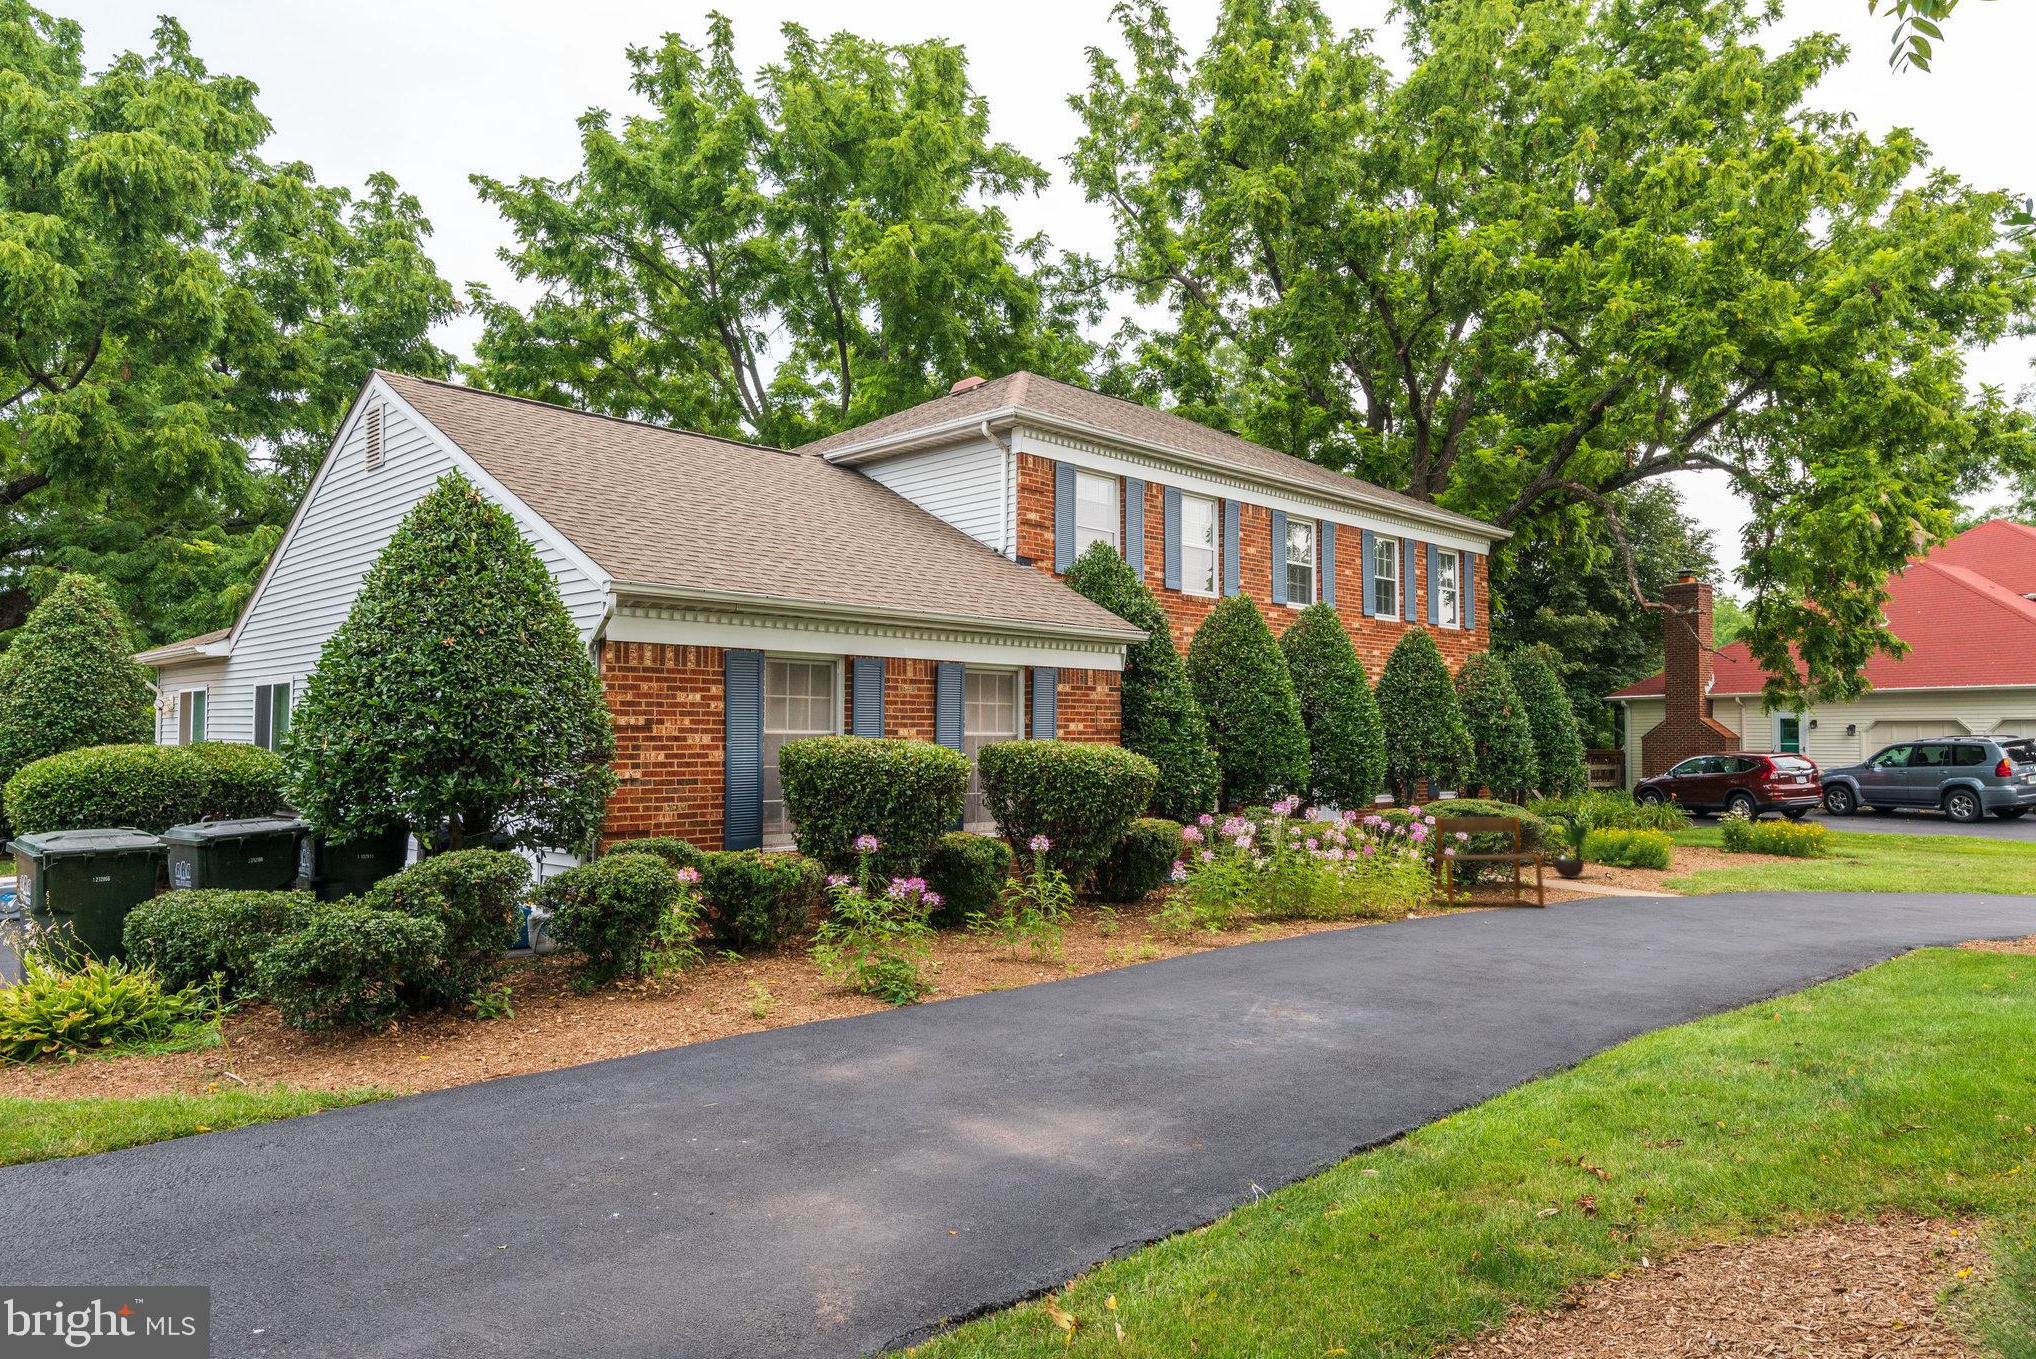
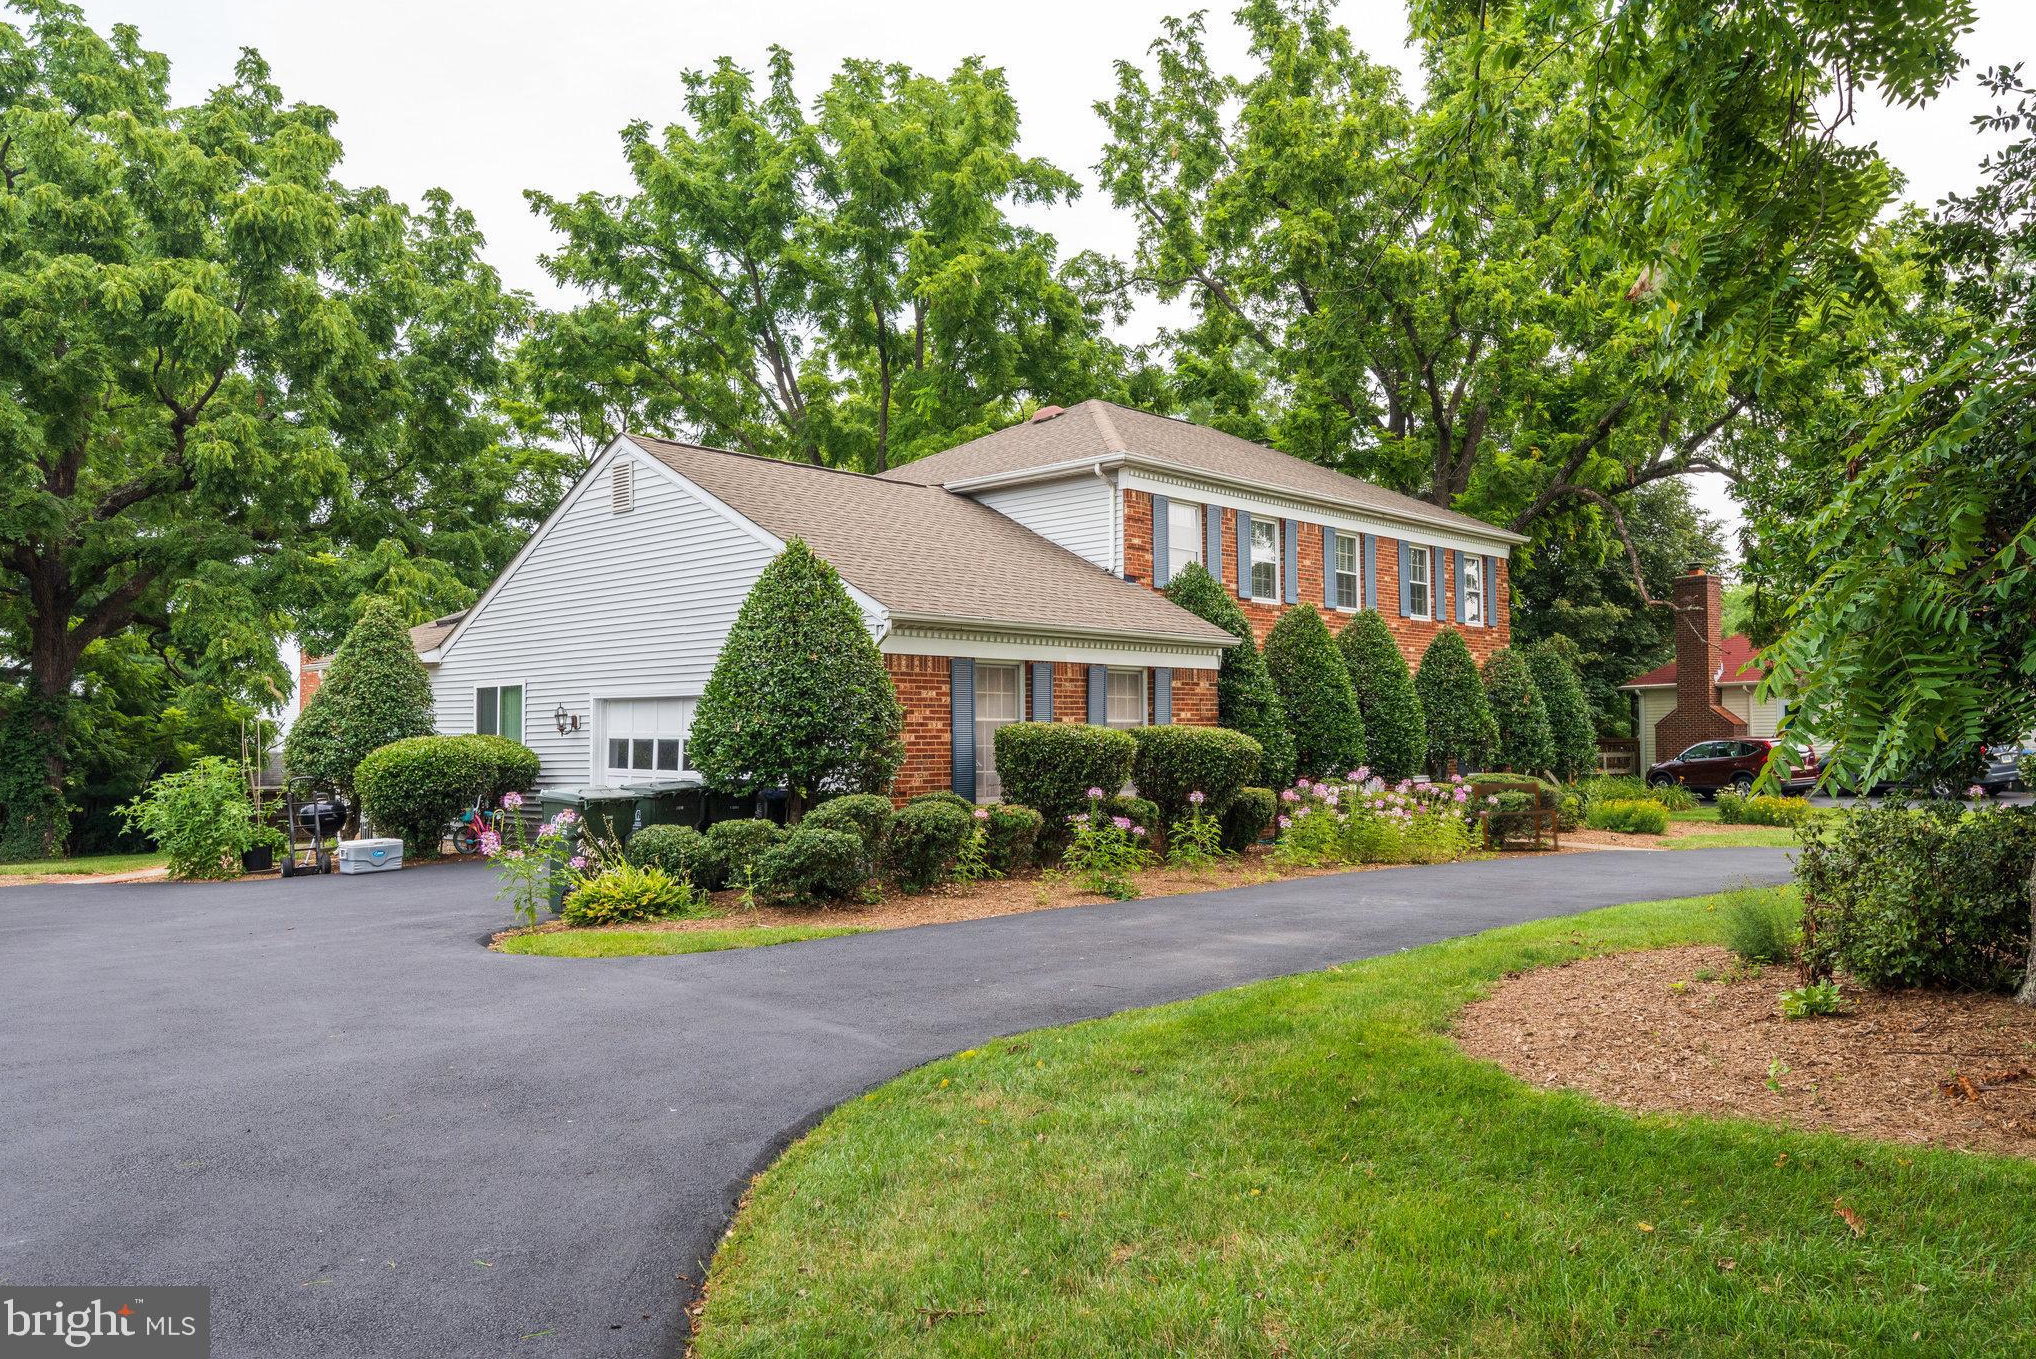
potted tree: present [1555,823,1590,879] -> none [1568,787,1599,837]

